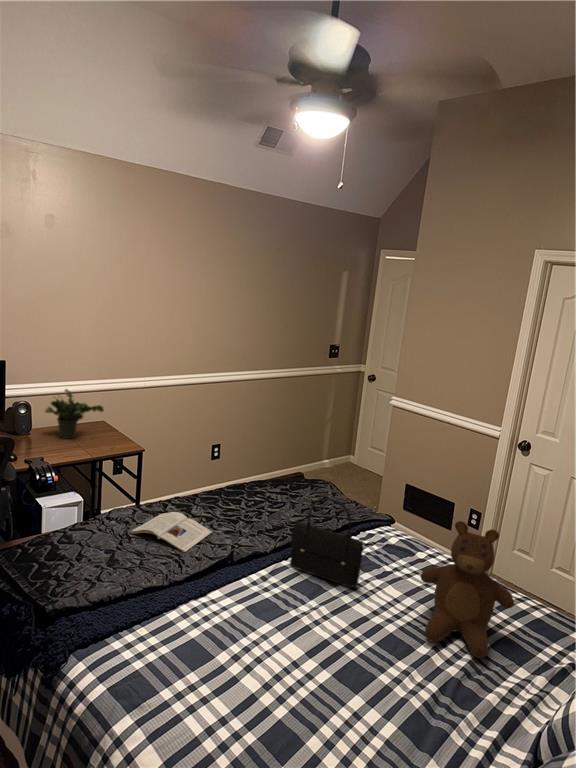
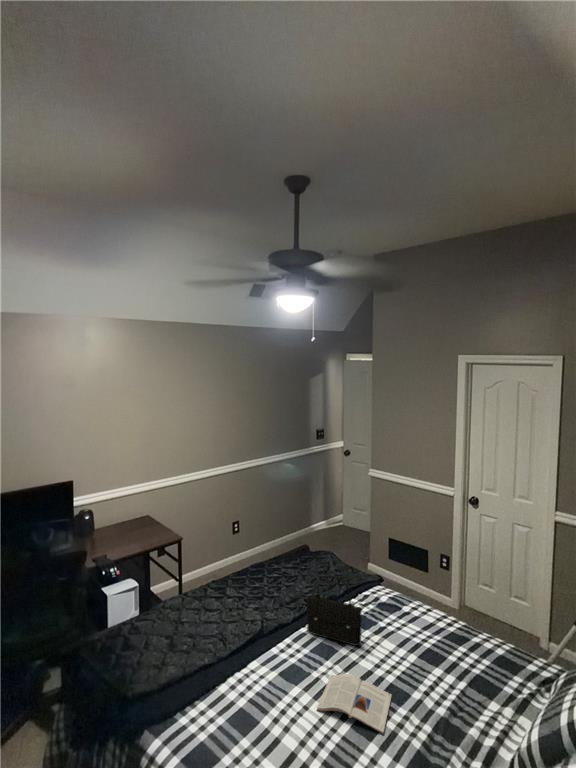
potted plant: present [45,389,104,439] -> none [105,497,151,536]
magazine: present [131,512,212,552] -> present [317,674,392,733]
teddy bear: present [421,521,514,658] -> none [407,586,480,698]

